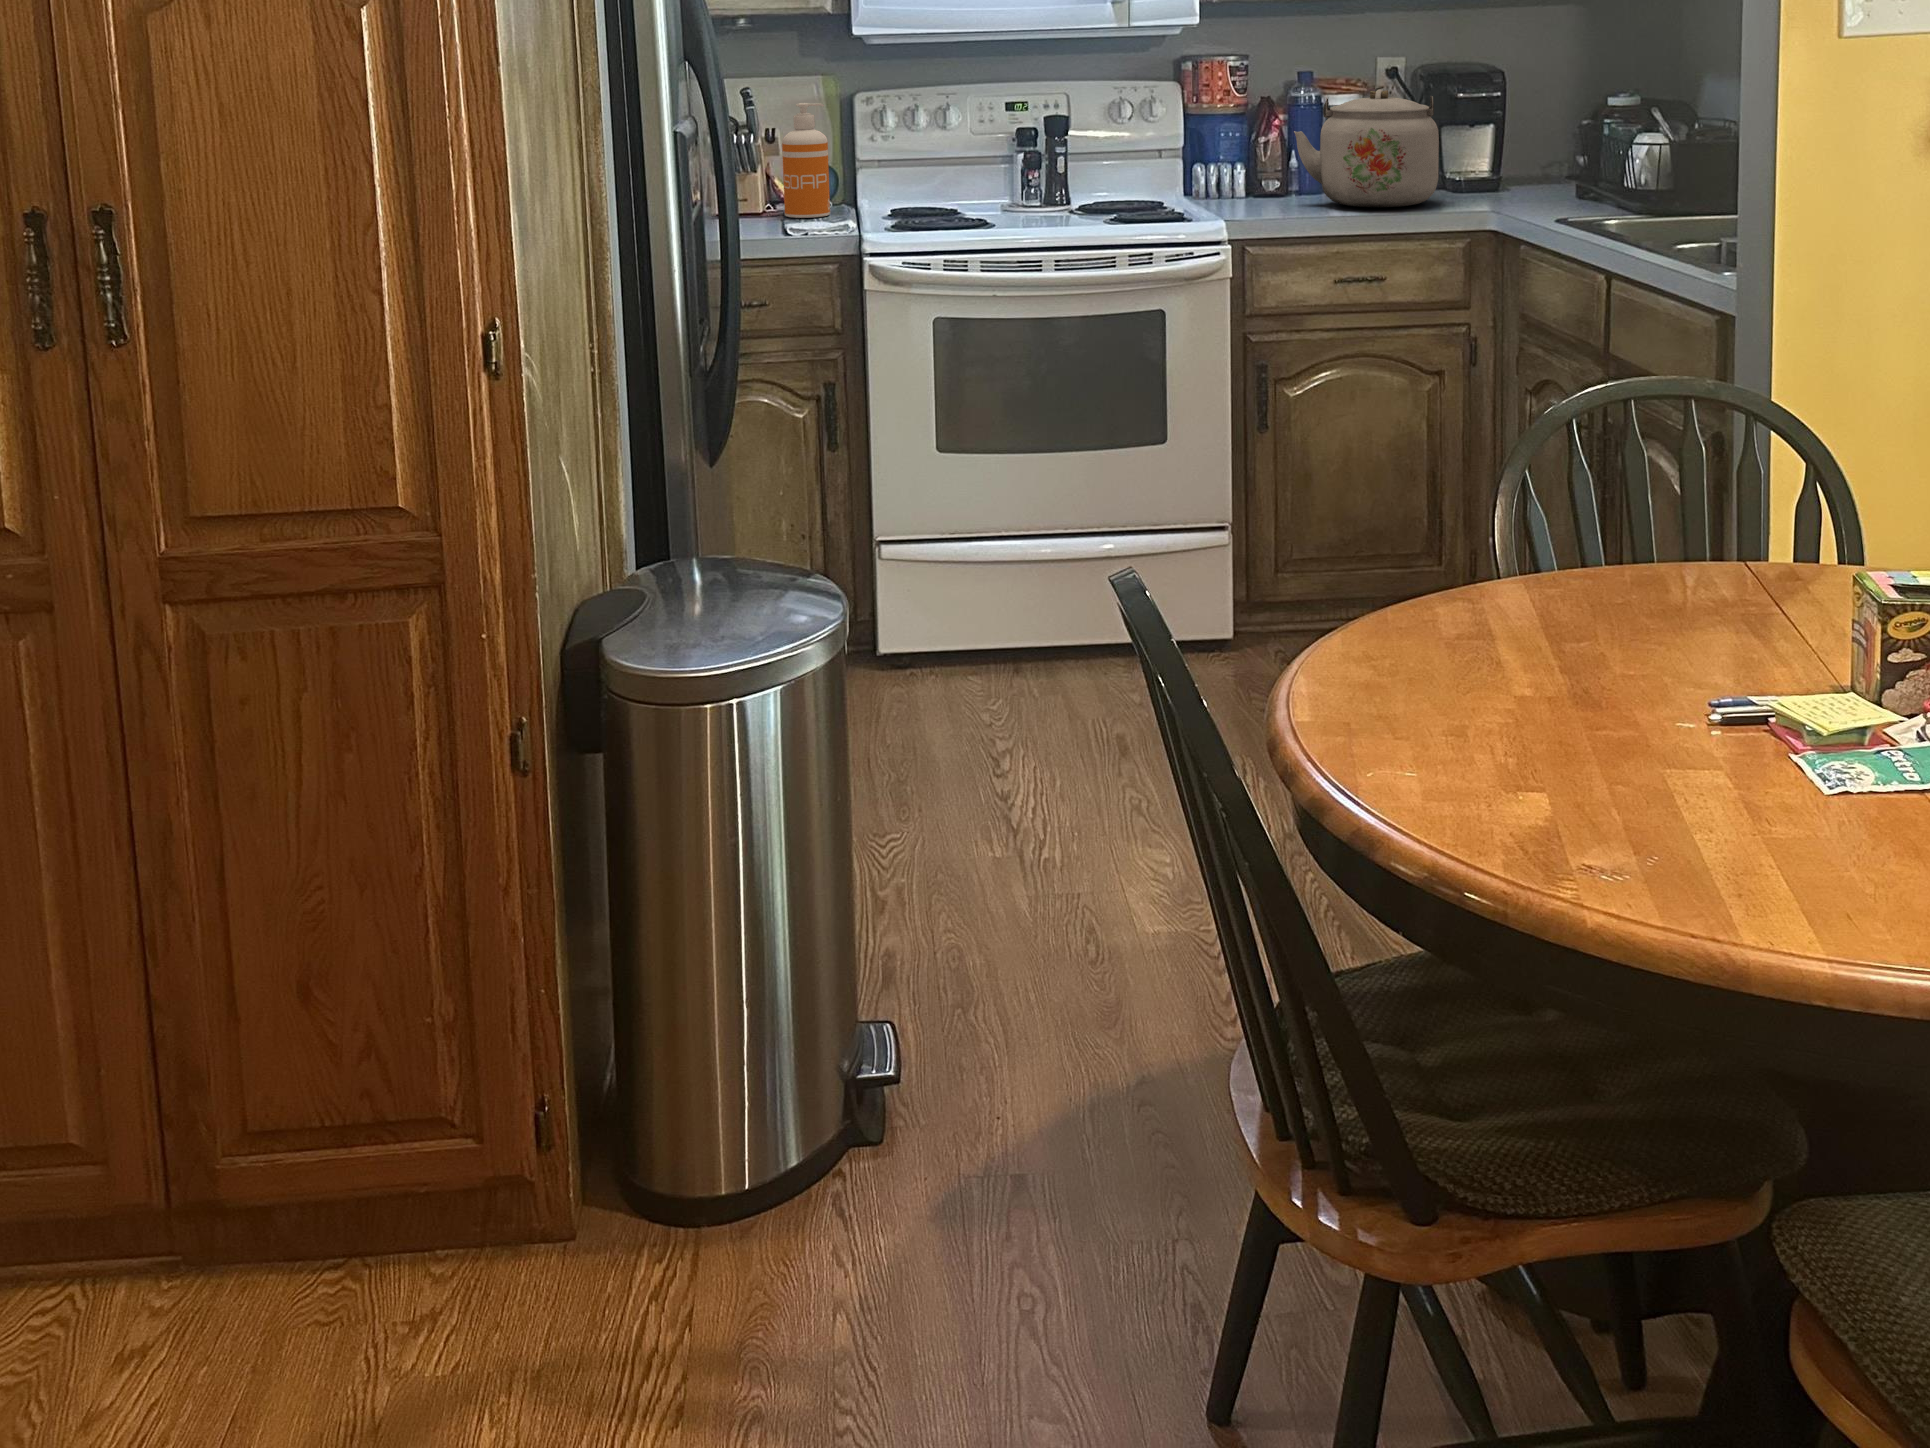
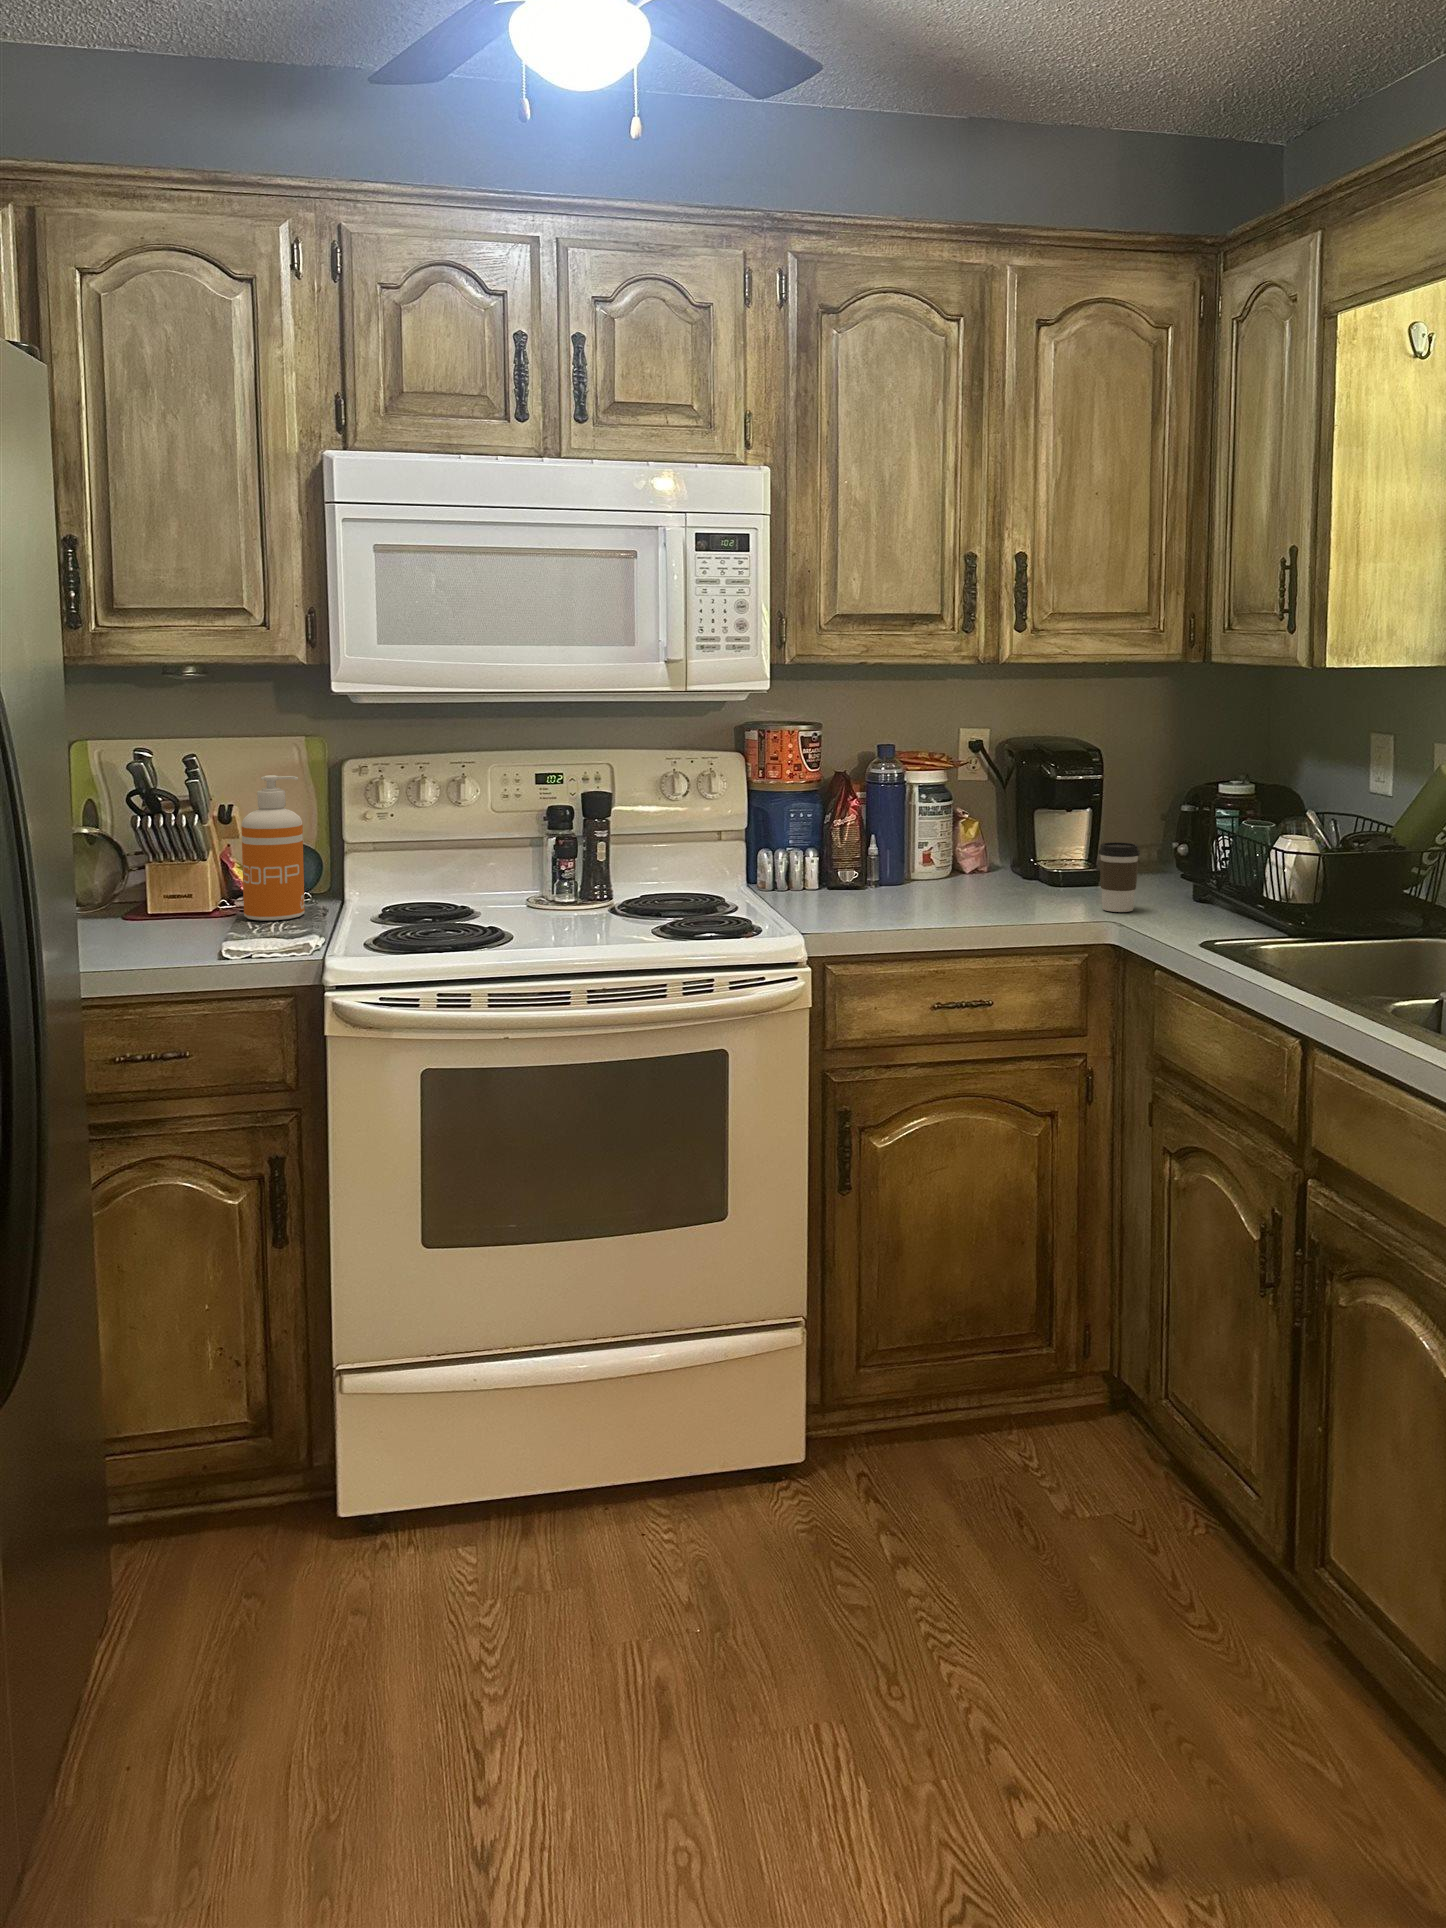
kettle: present [1294,89,1439,207] -> none [876,771,1043,911]
coffee cup: none [1486,148,1523,207] -> present [1099,842,1140,912]

